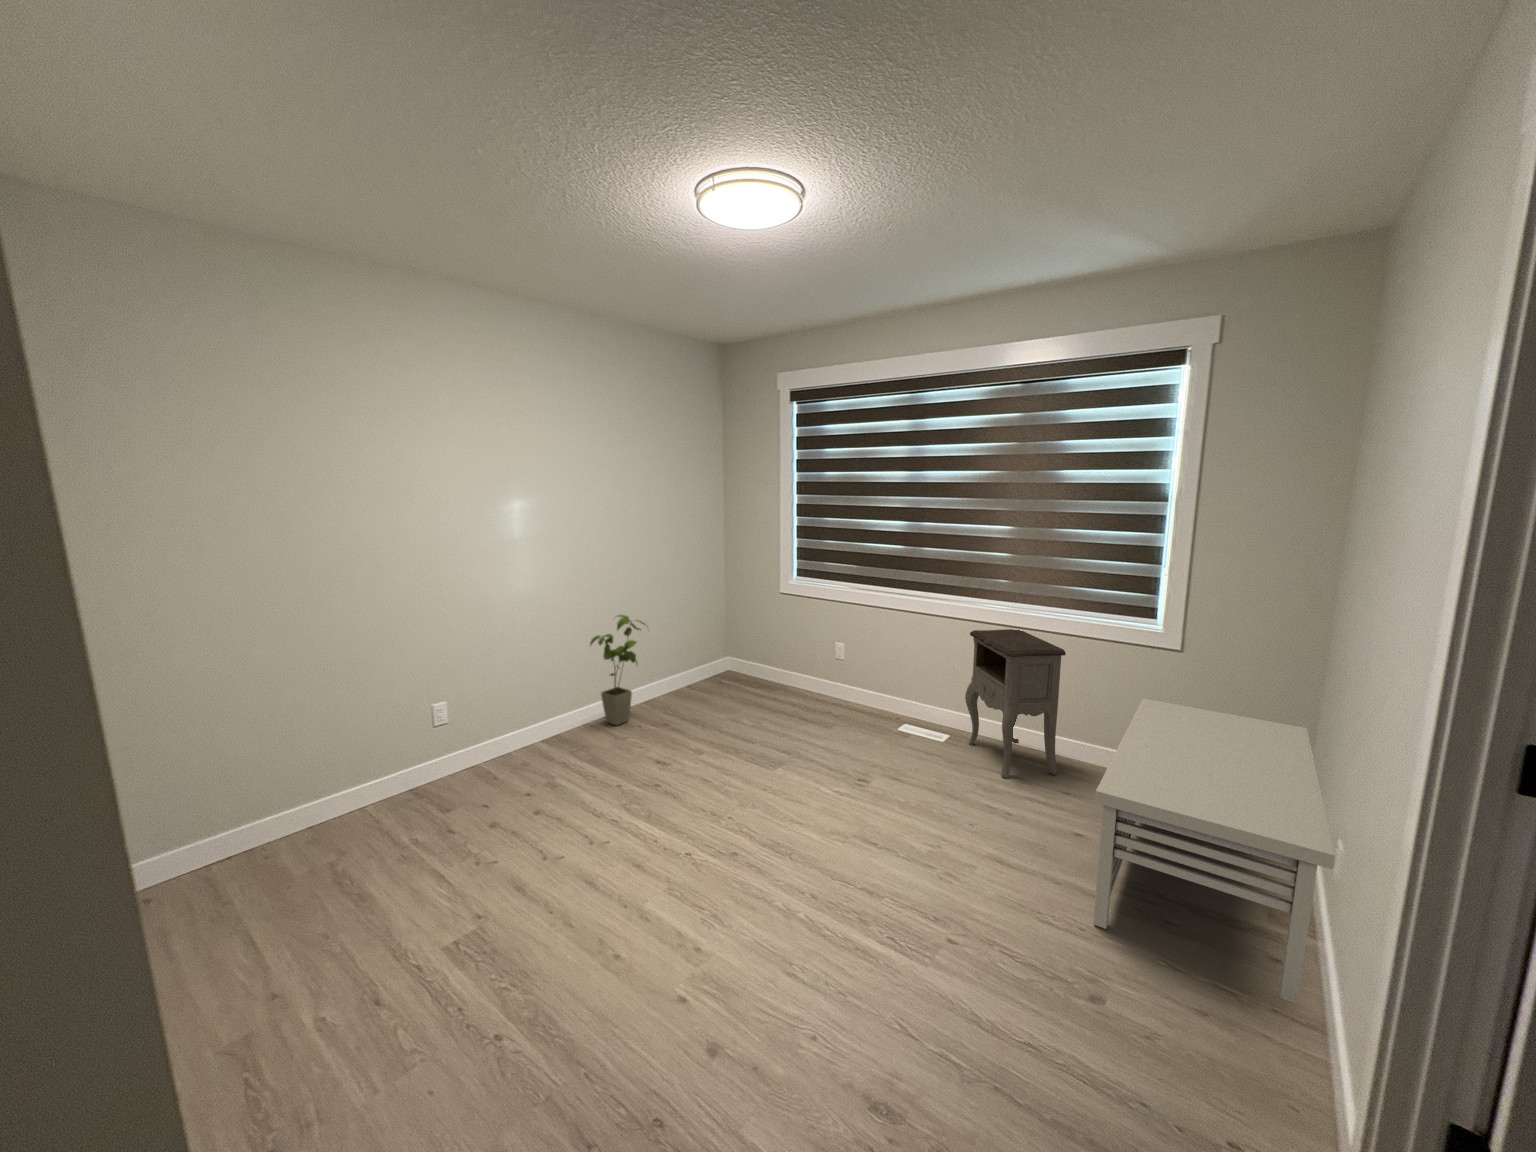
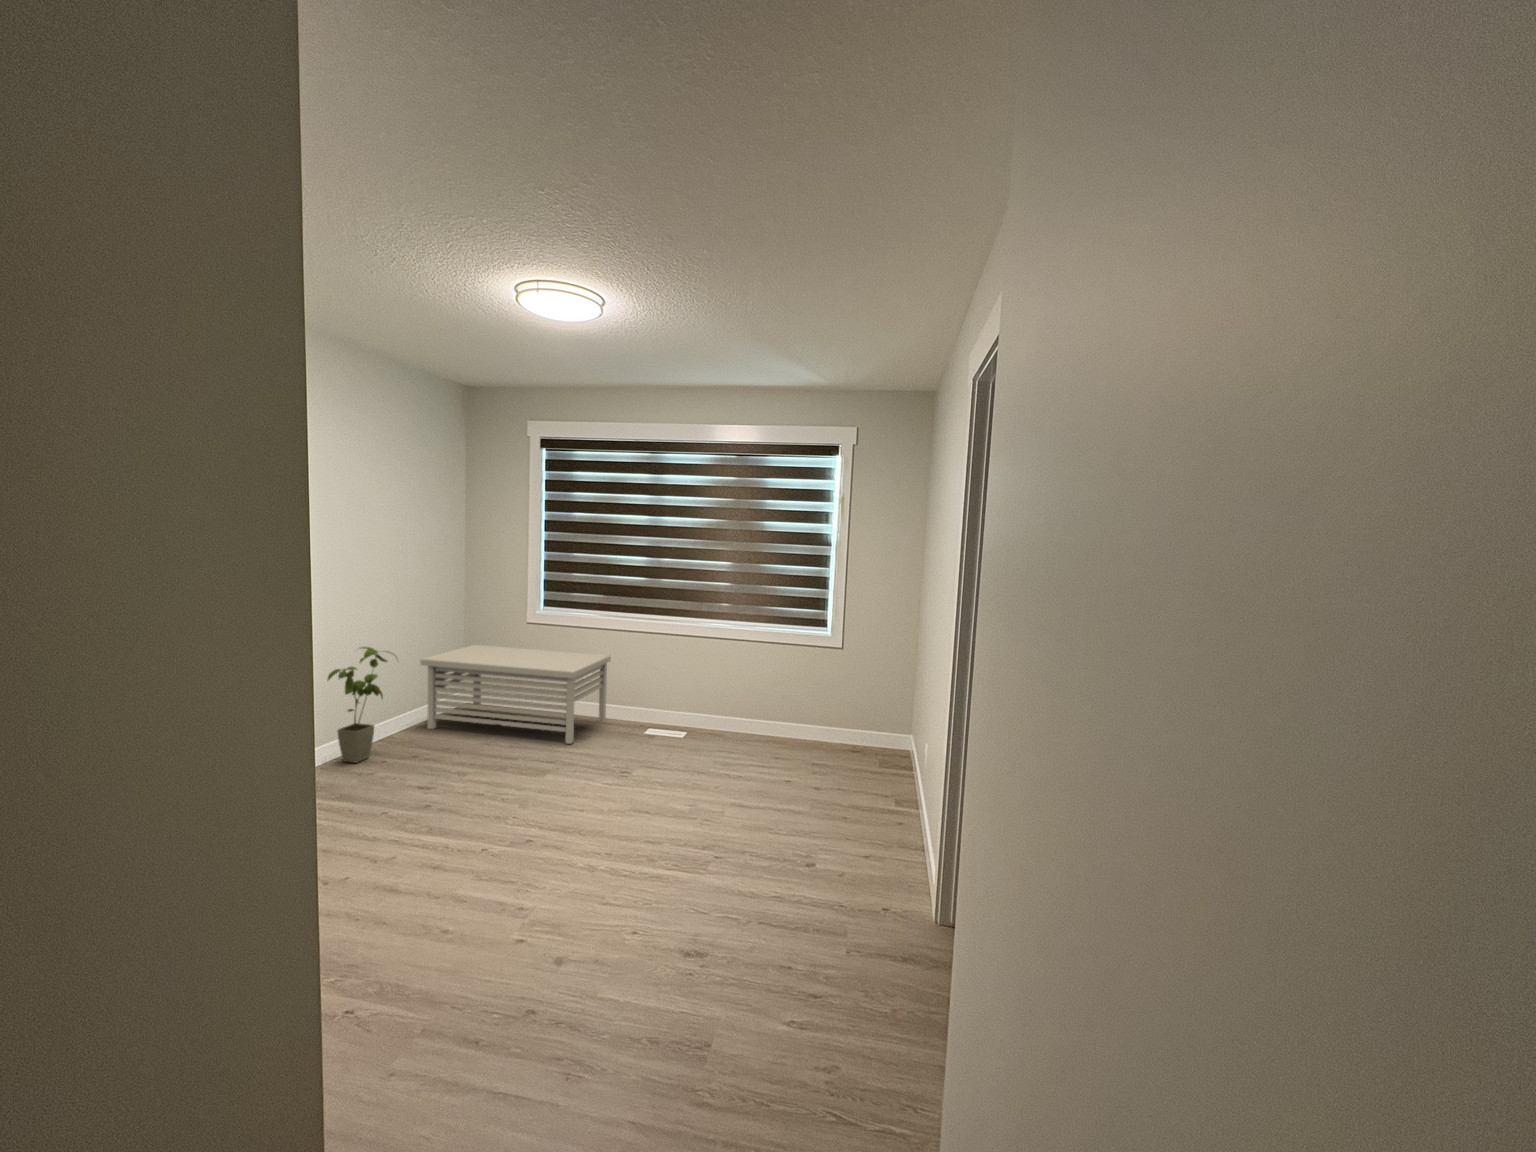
nightstand: present [965,629,1066,778] -> none [699,642,773,756]
storage bench: present [1093,698,1335,1004] -> present [420,645,611,744]

